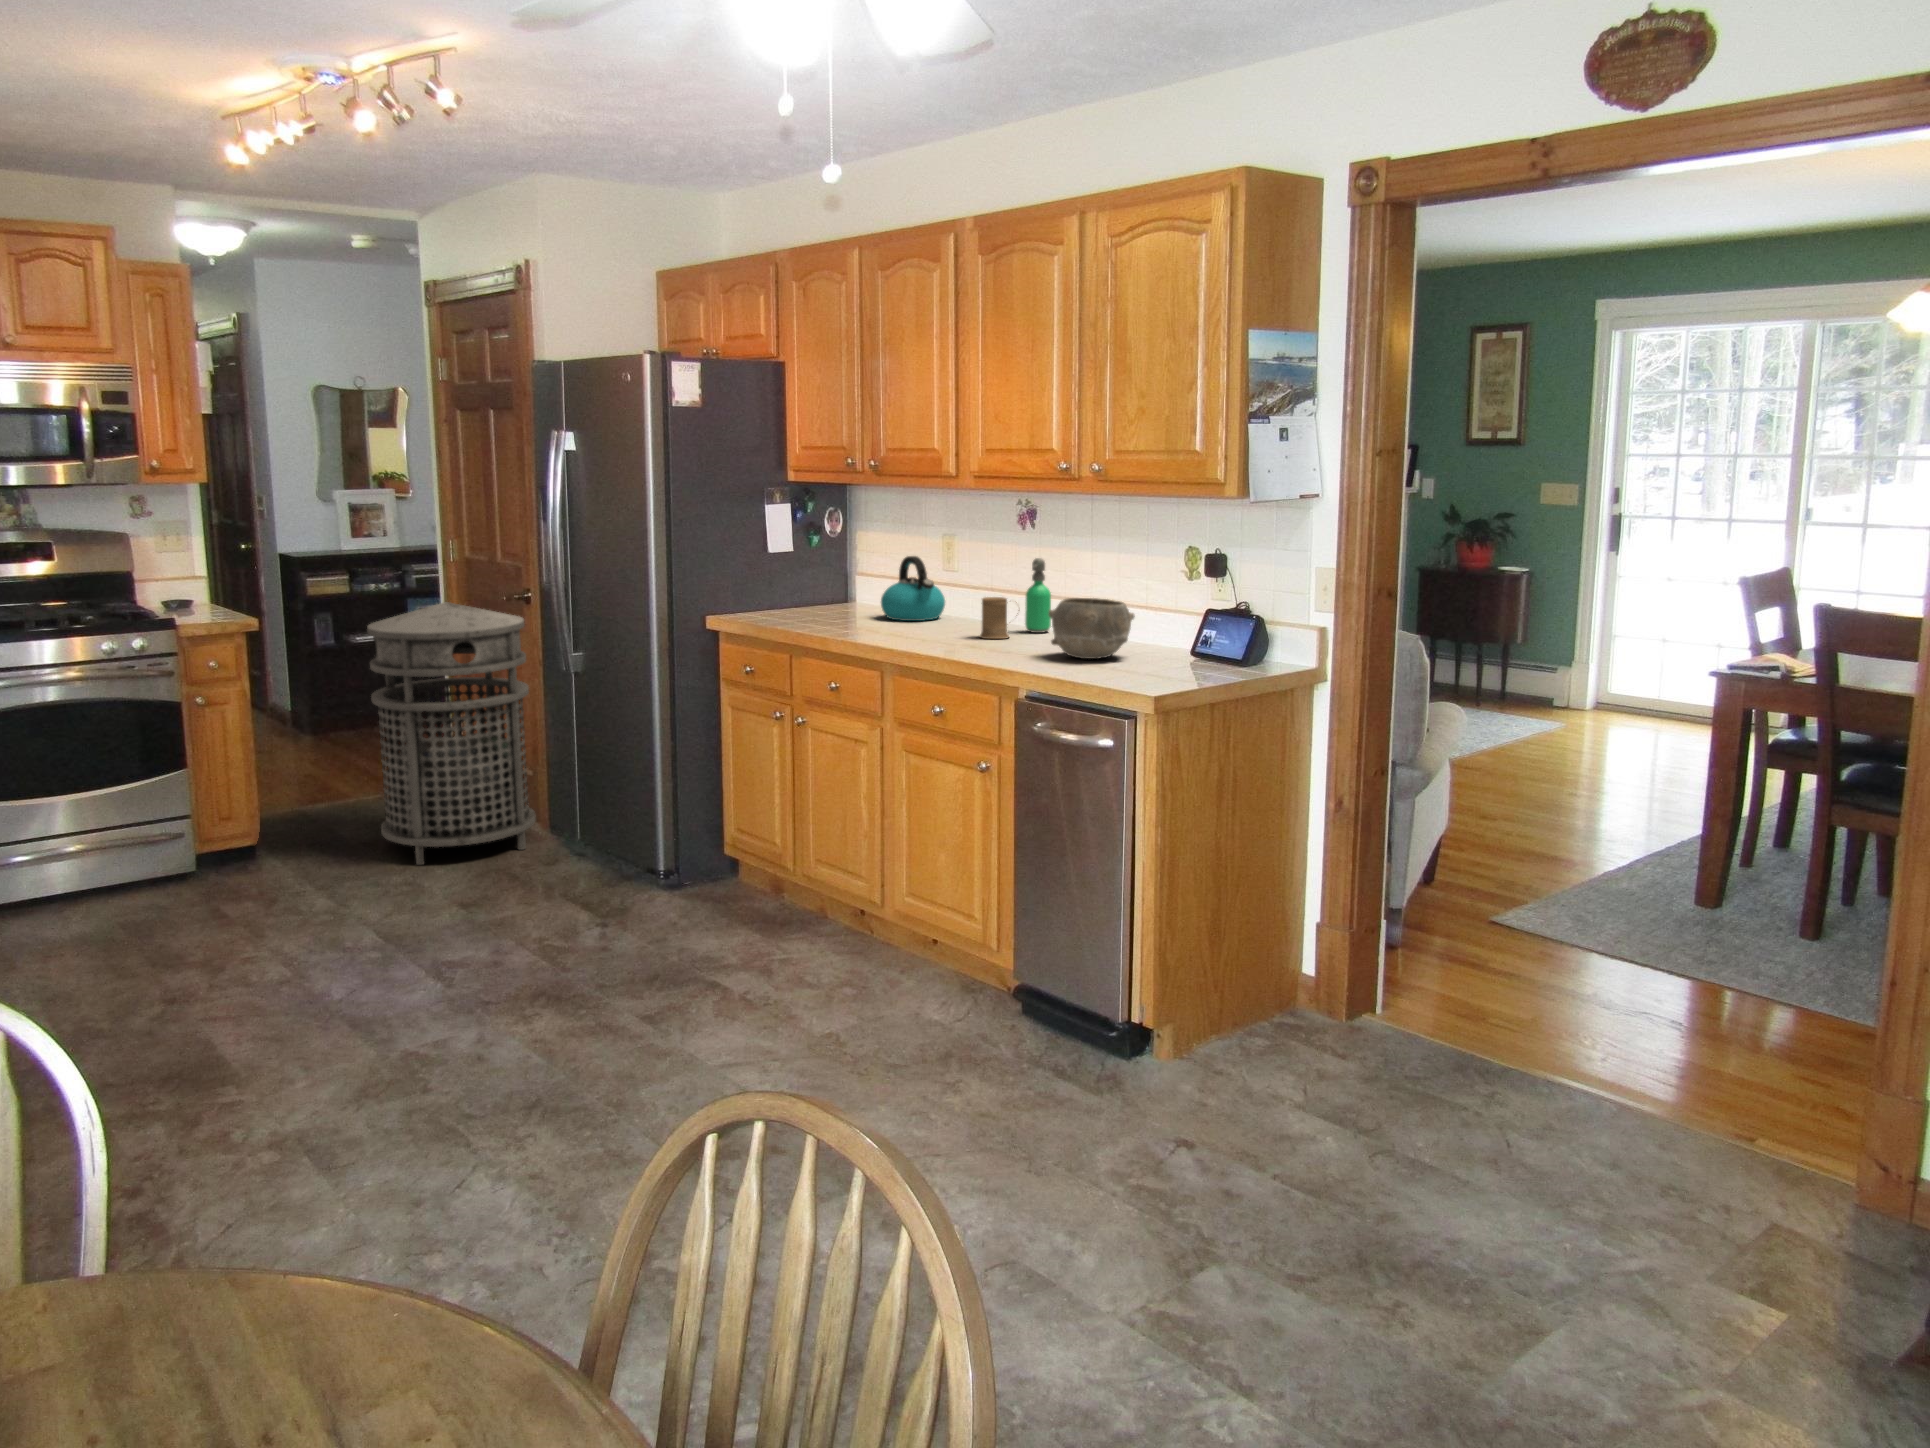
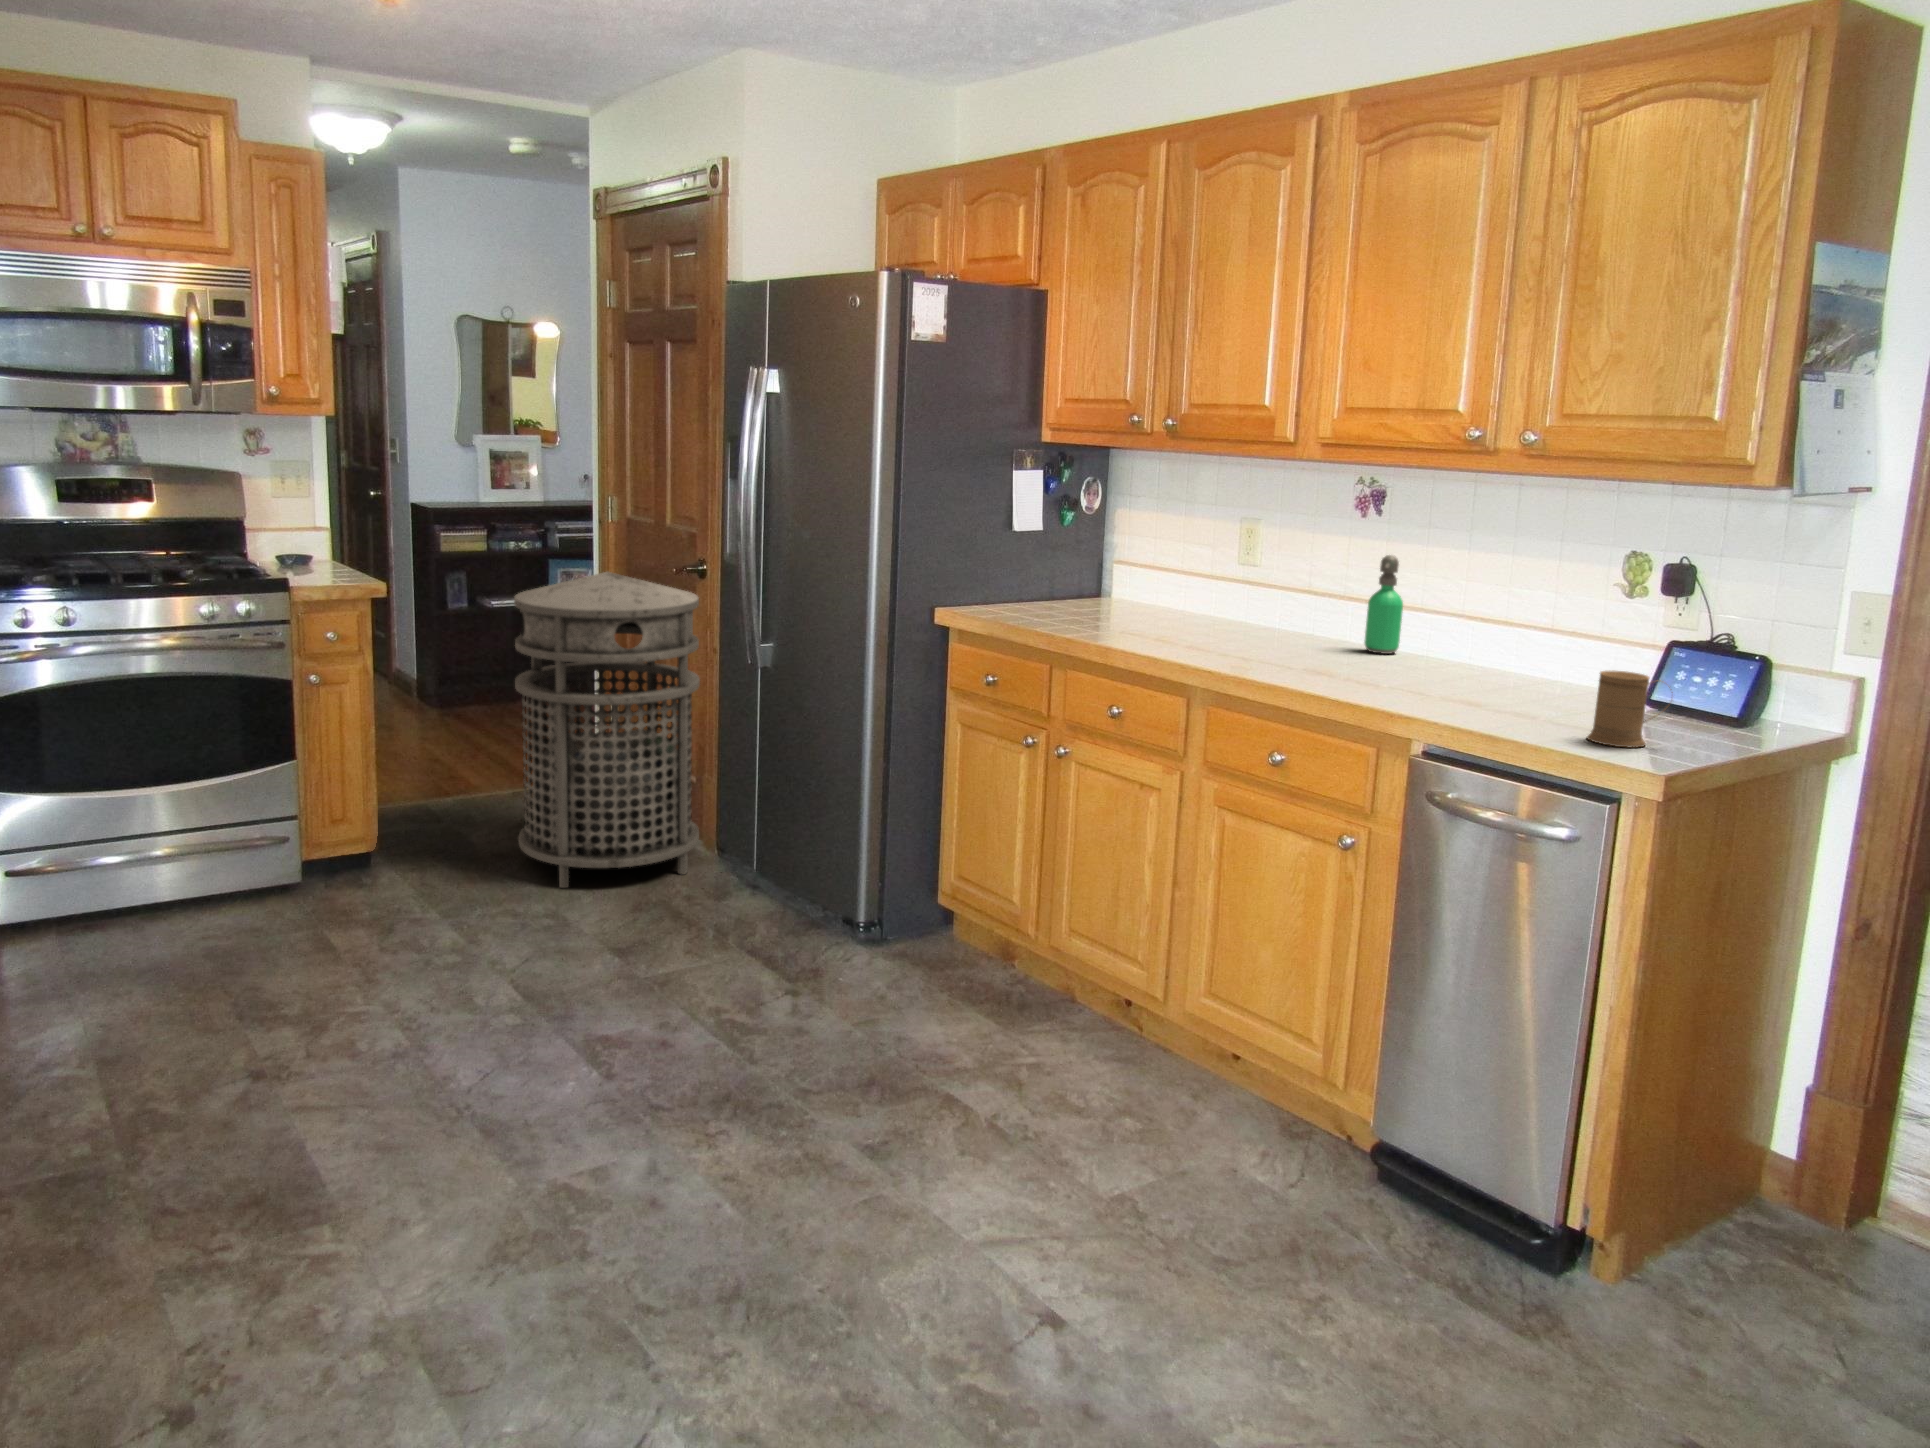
kettle: present [881,556,945,621] -> none [1157,543,1242,627]
mug: present [980,597,1017,639] -> present [1587,670,1670,747]
bowl: present [1049,598,1135,659] -> none [1438,615,1561,701]

